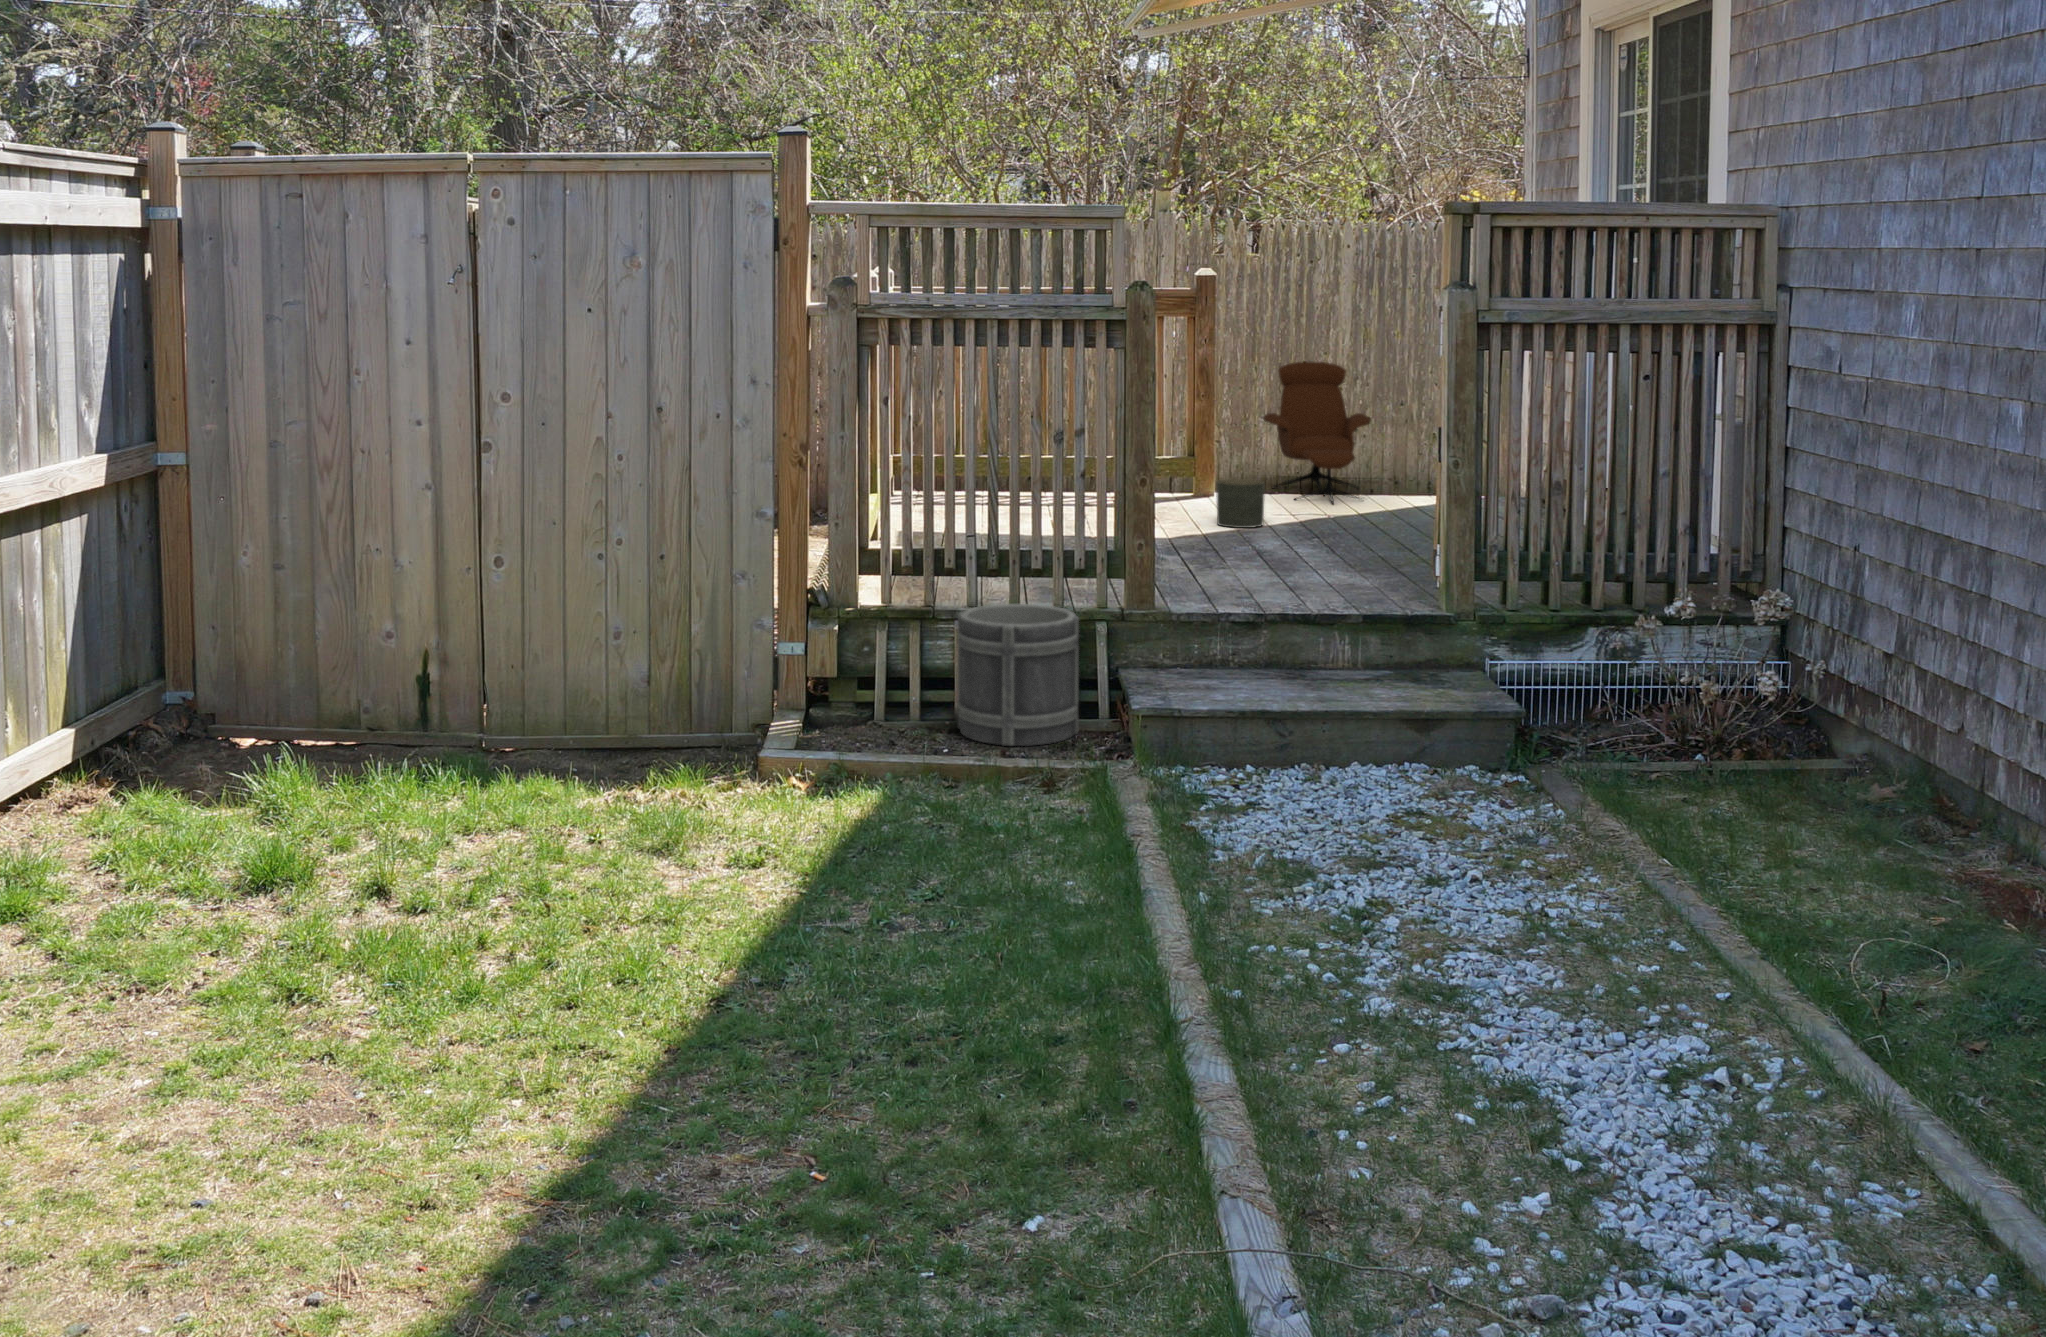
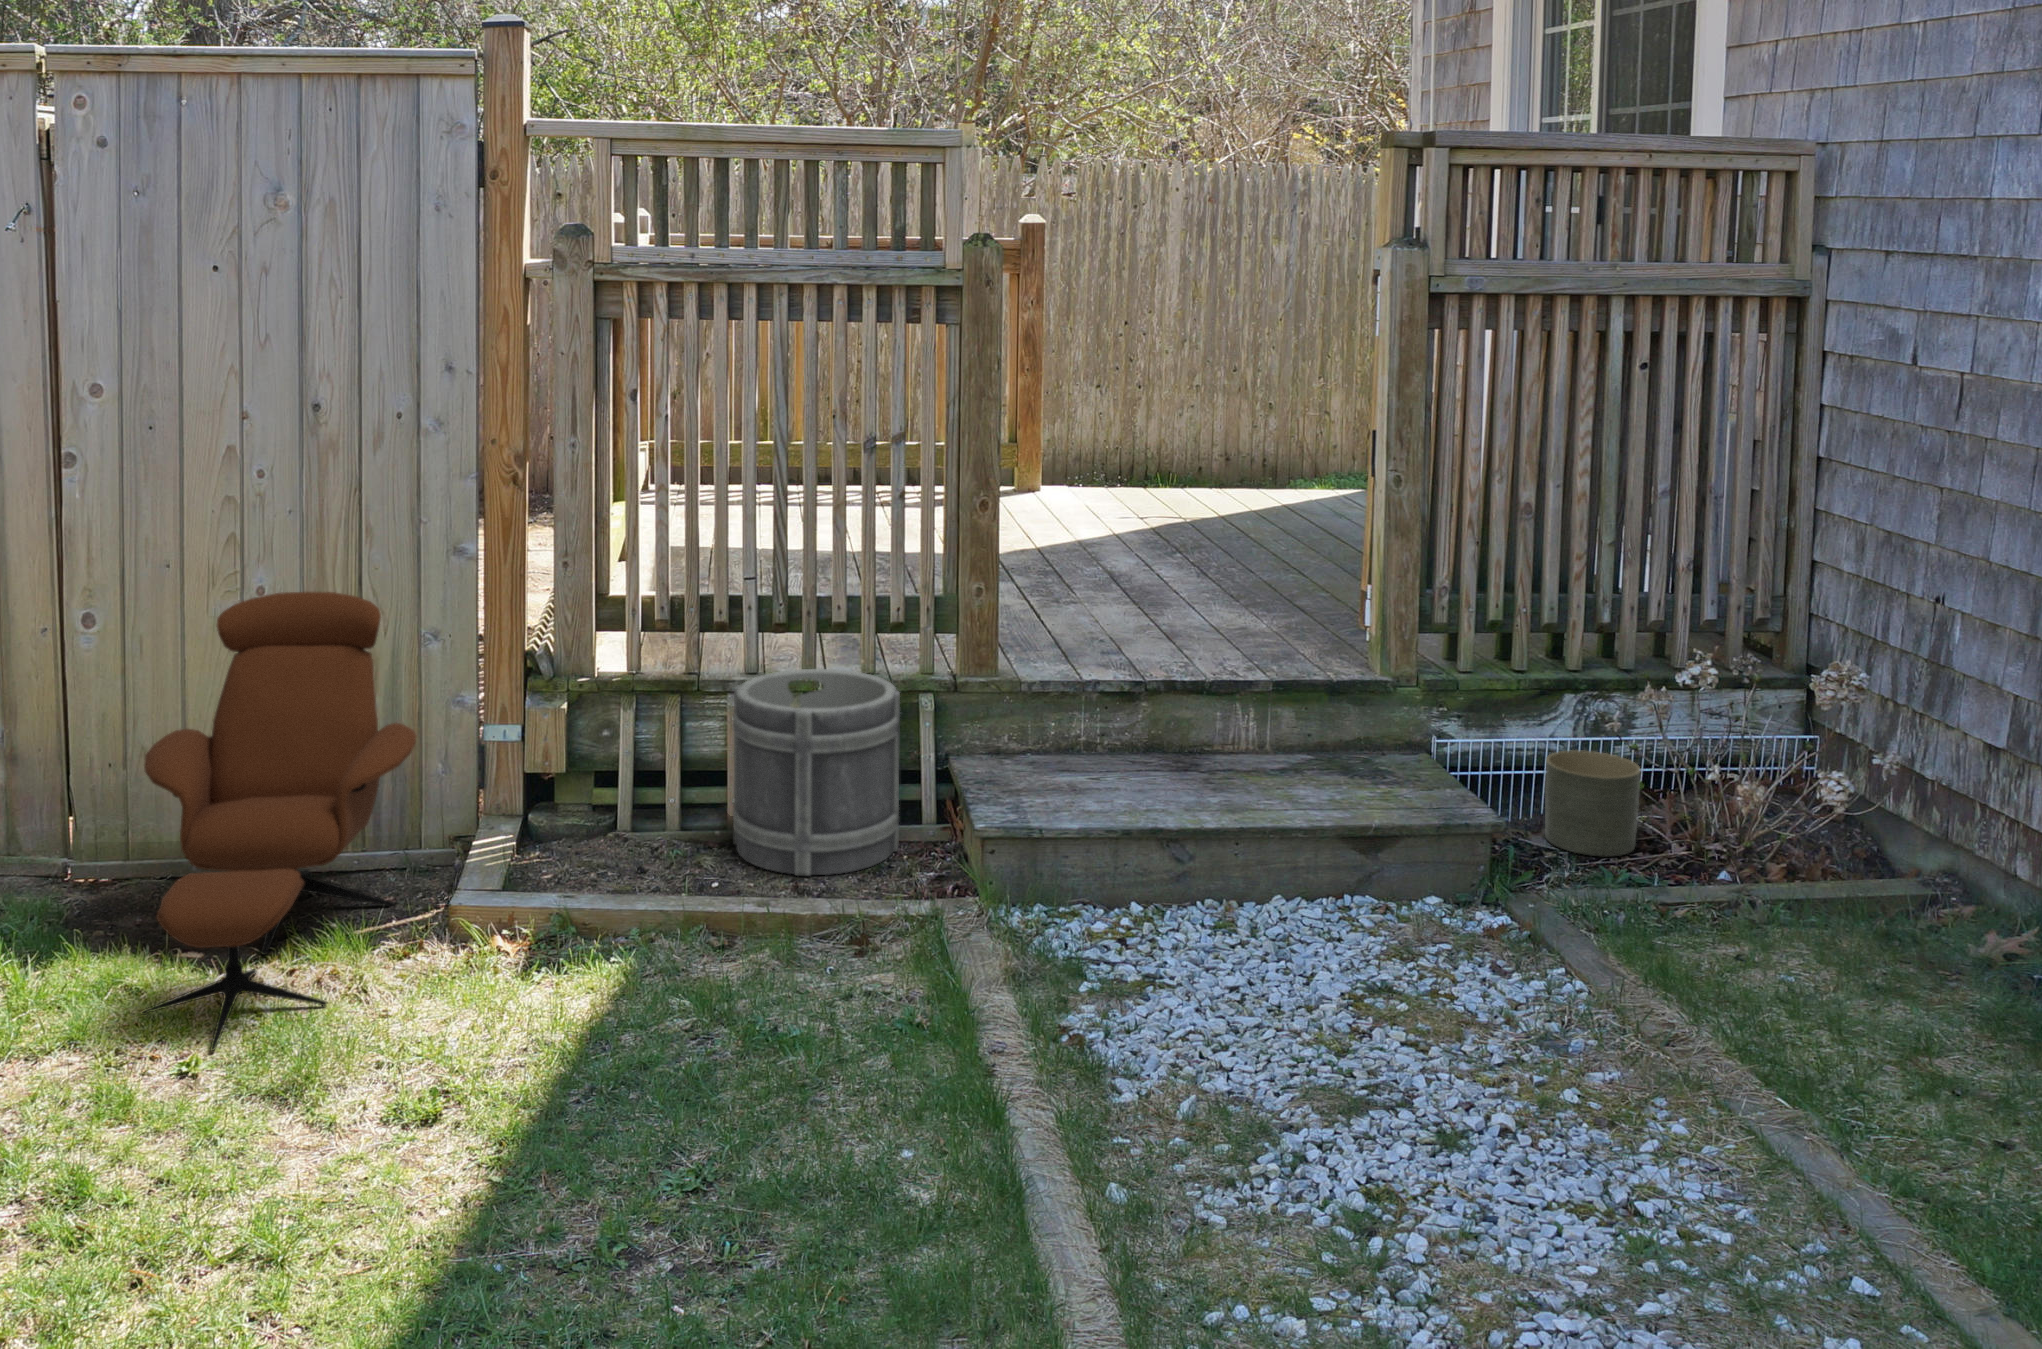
lounge chair: present [1263,362,1370,504] -> present [141,592,416,1051]
planter: present [1216,479,1265,528] -> present [1545,750,1641,856]

